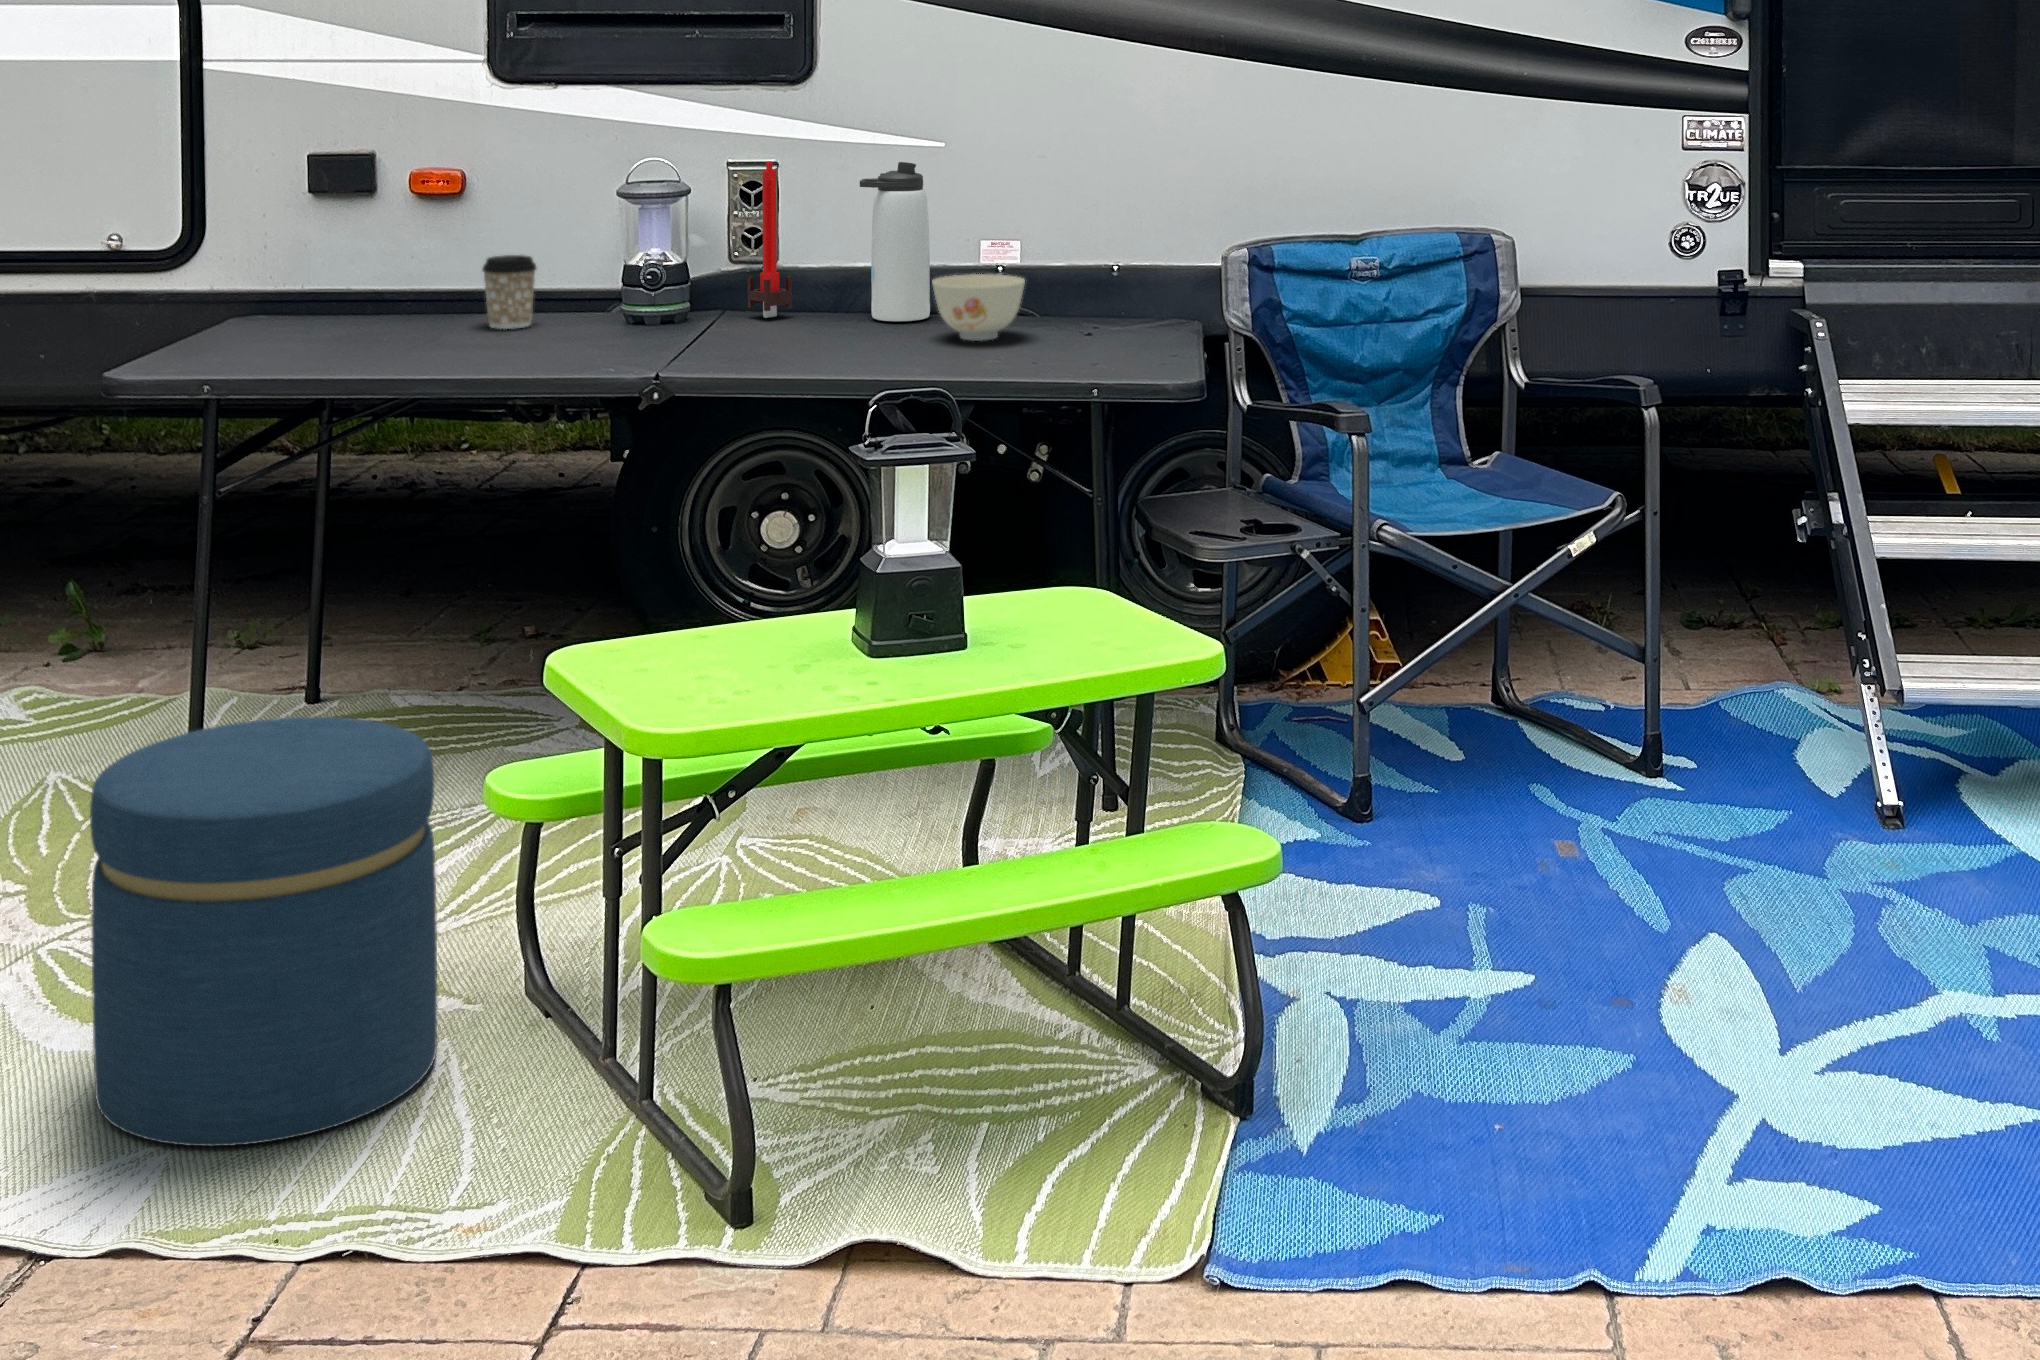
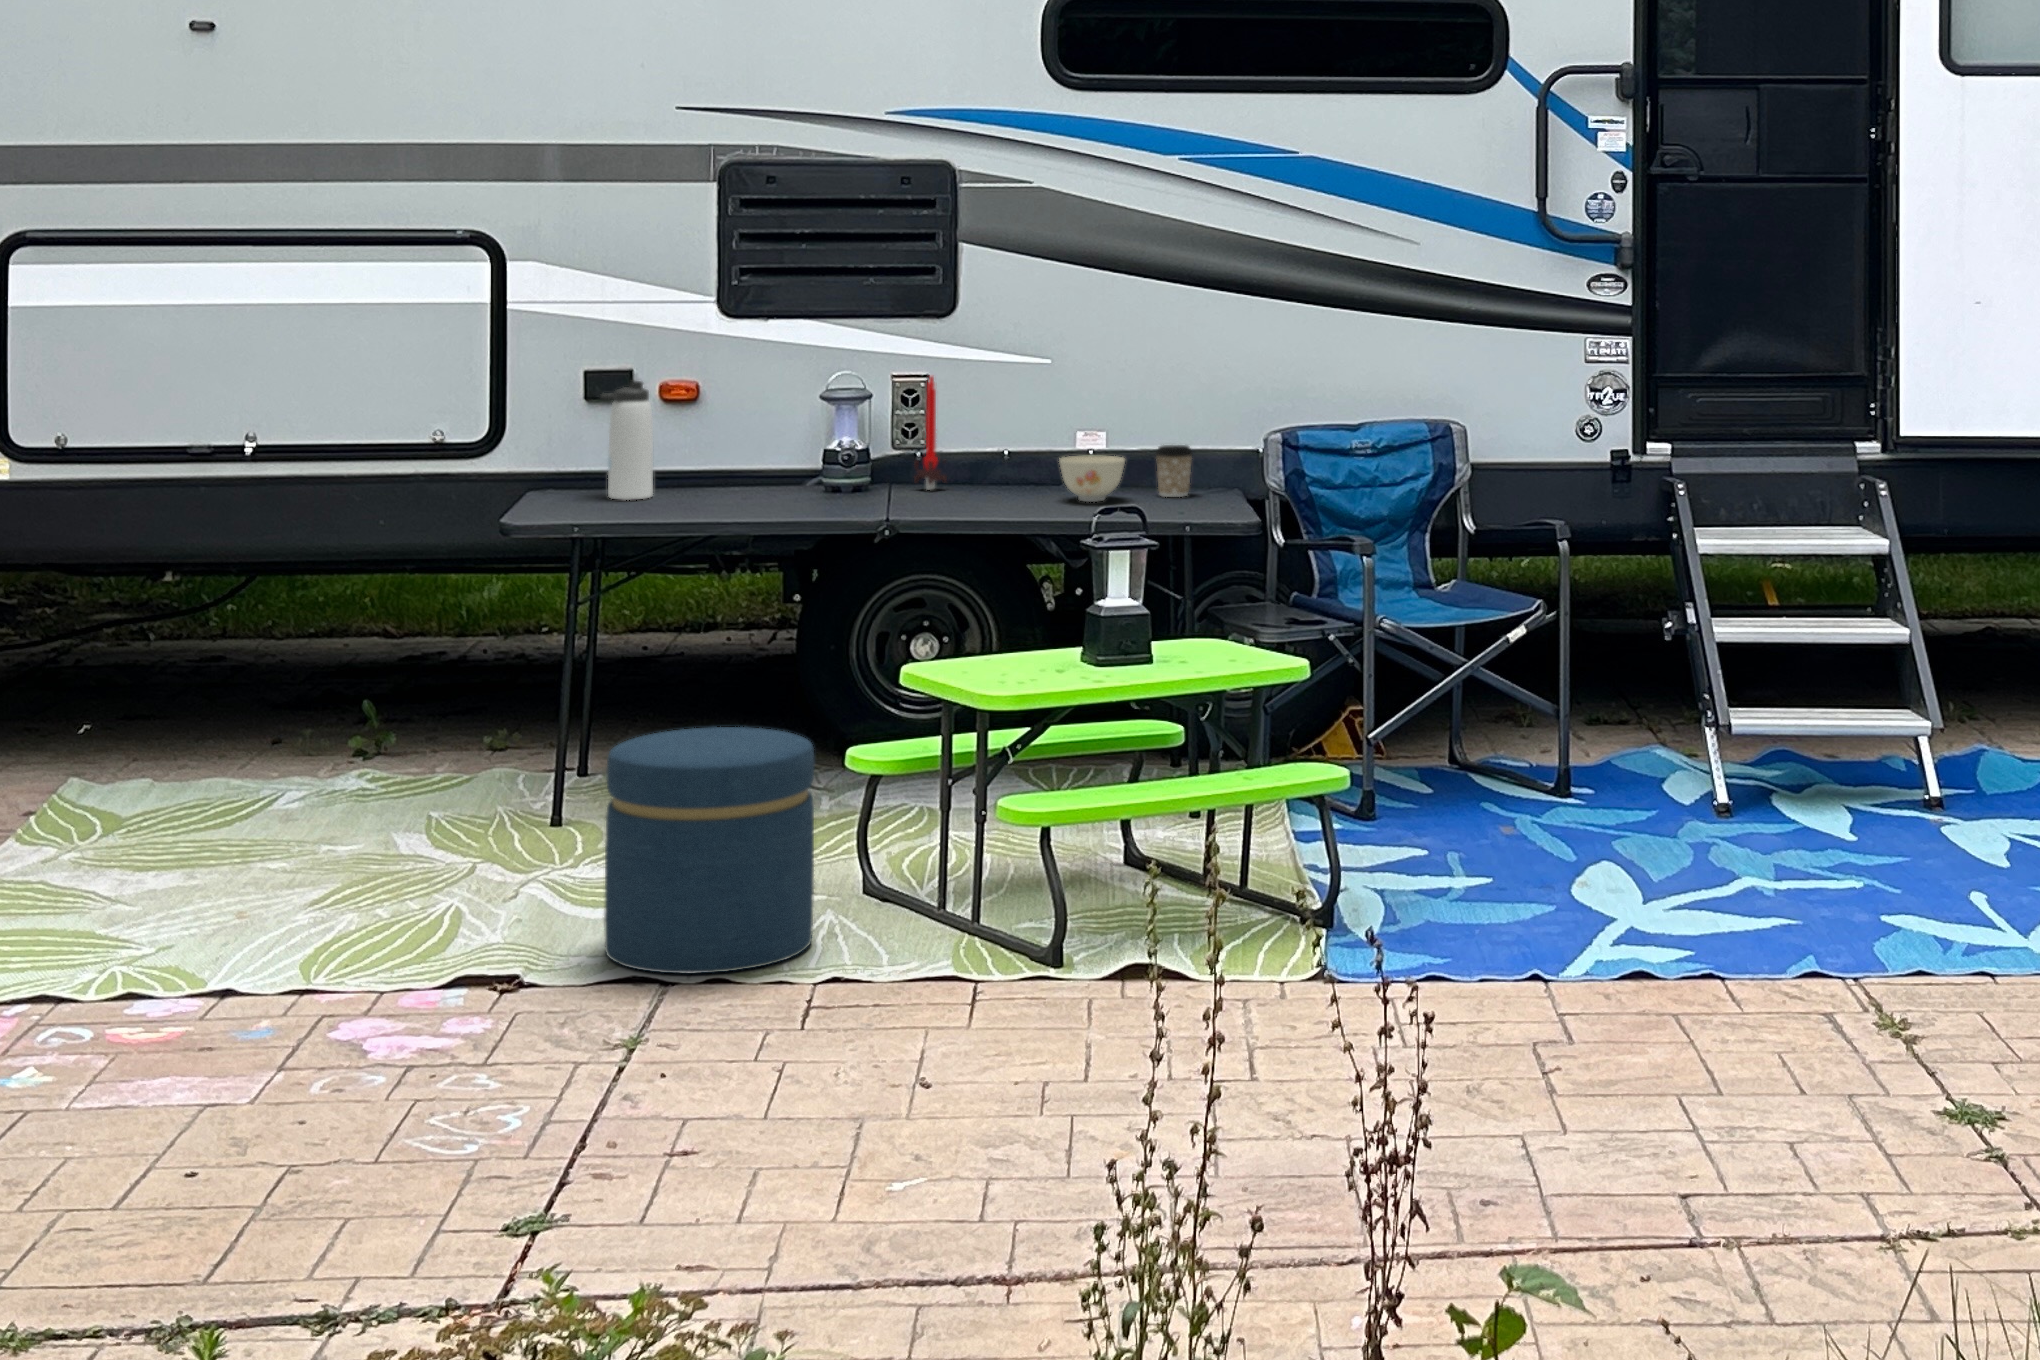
thermos bottle: present [860,162,930,321] -> present [601,380,653,500]
coffee cup: present [482,255,536,329] -> present [1156,445,1193,497]

